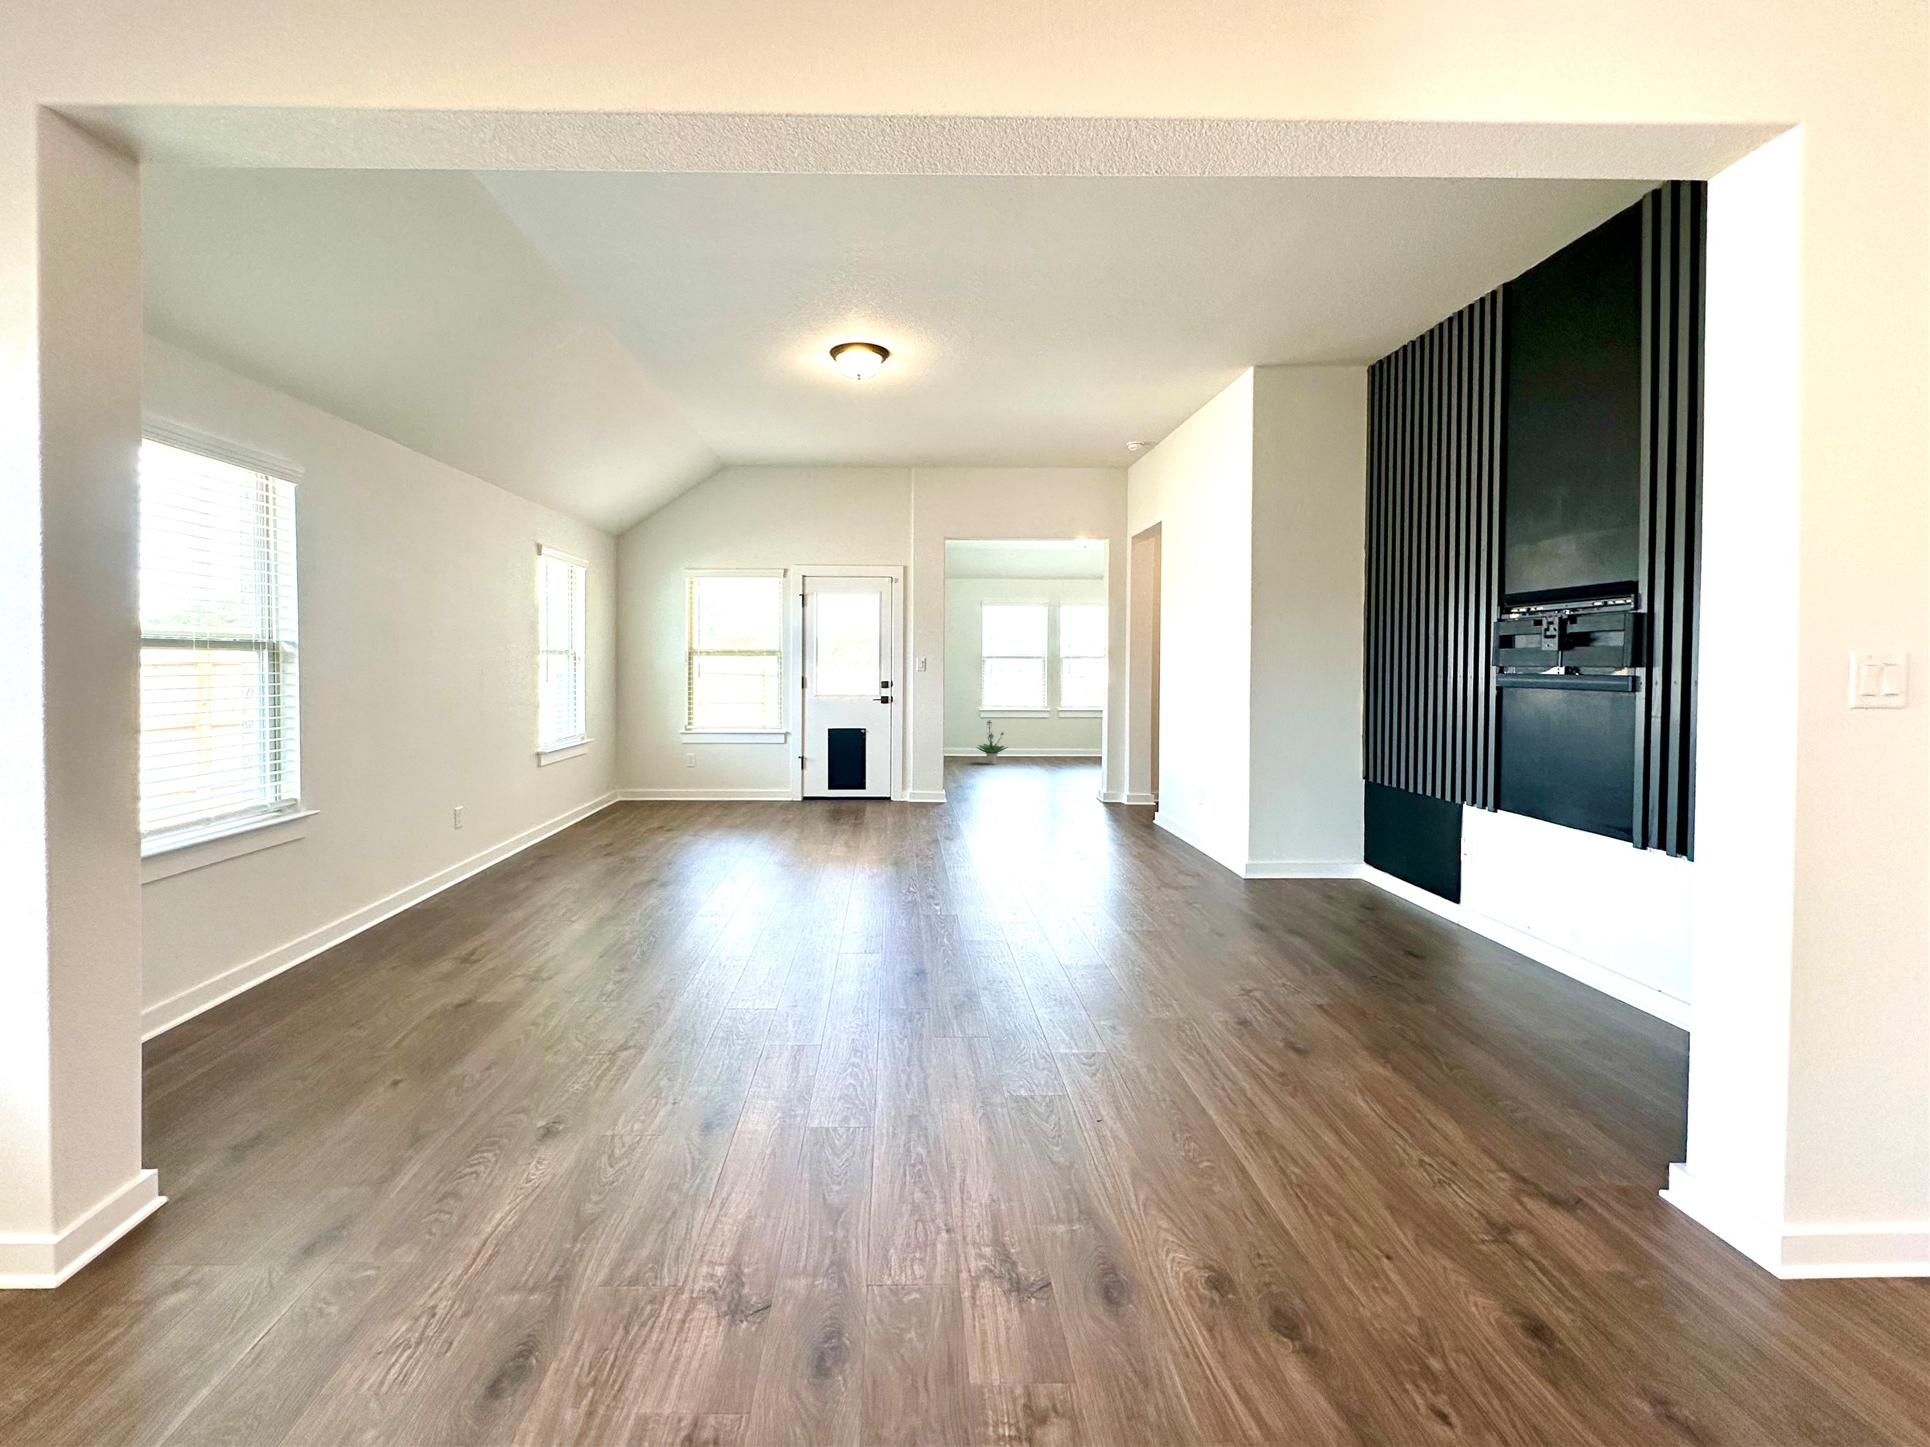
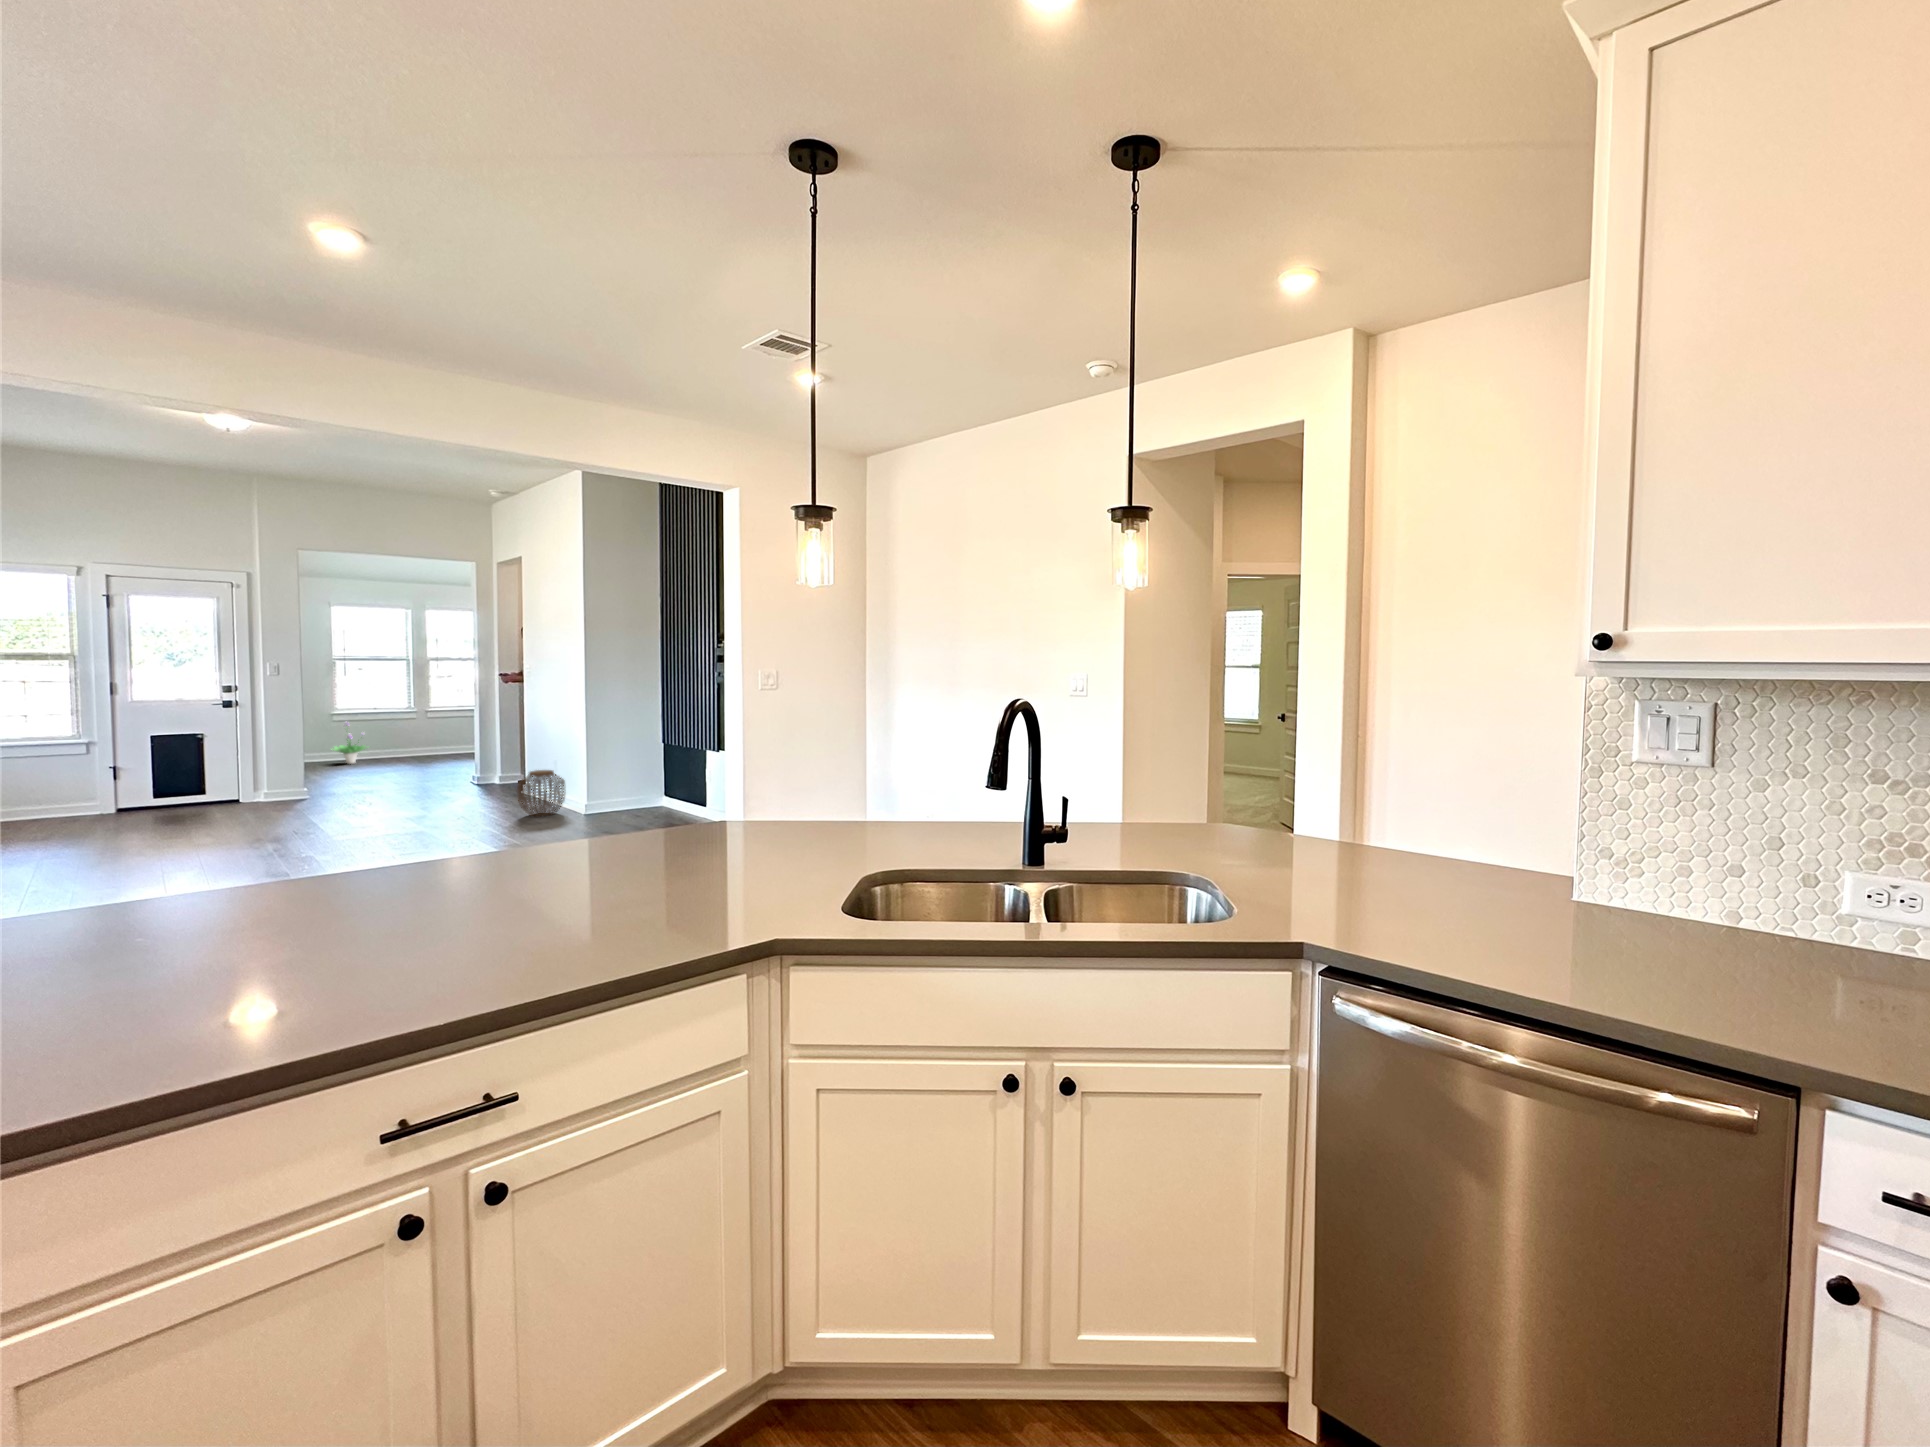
woven basket: none [1147,803,1207,869] -> present [518,770,565,816]

